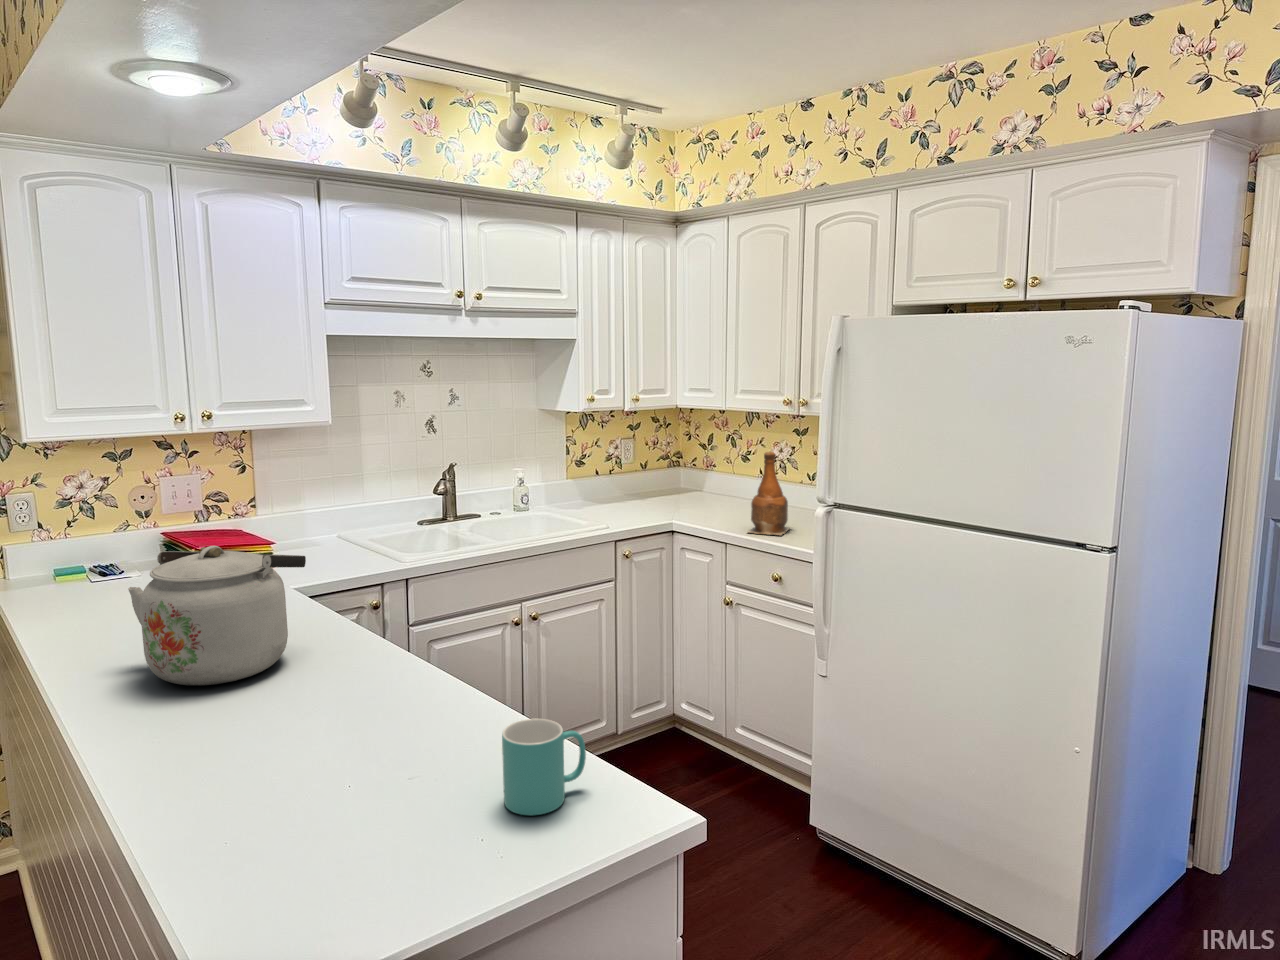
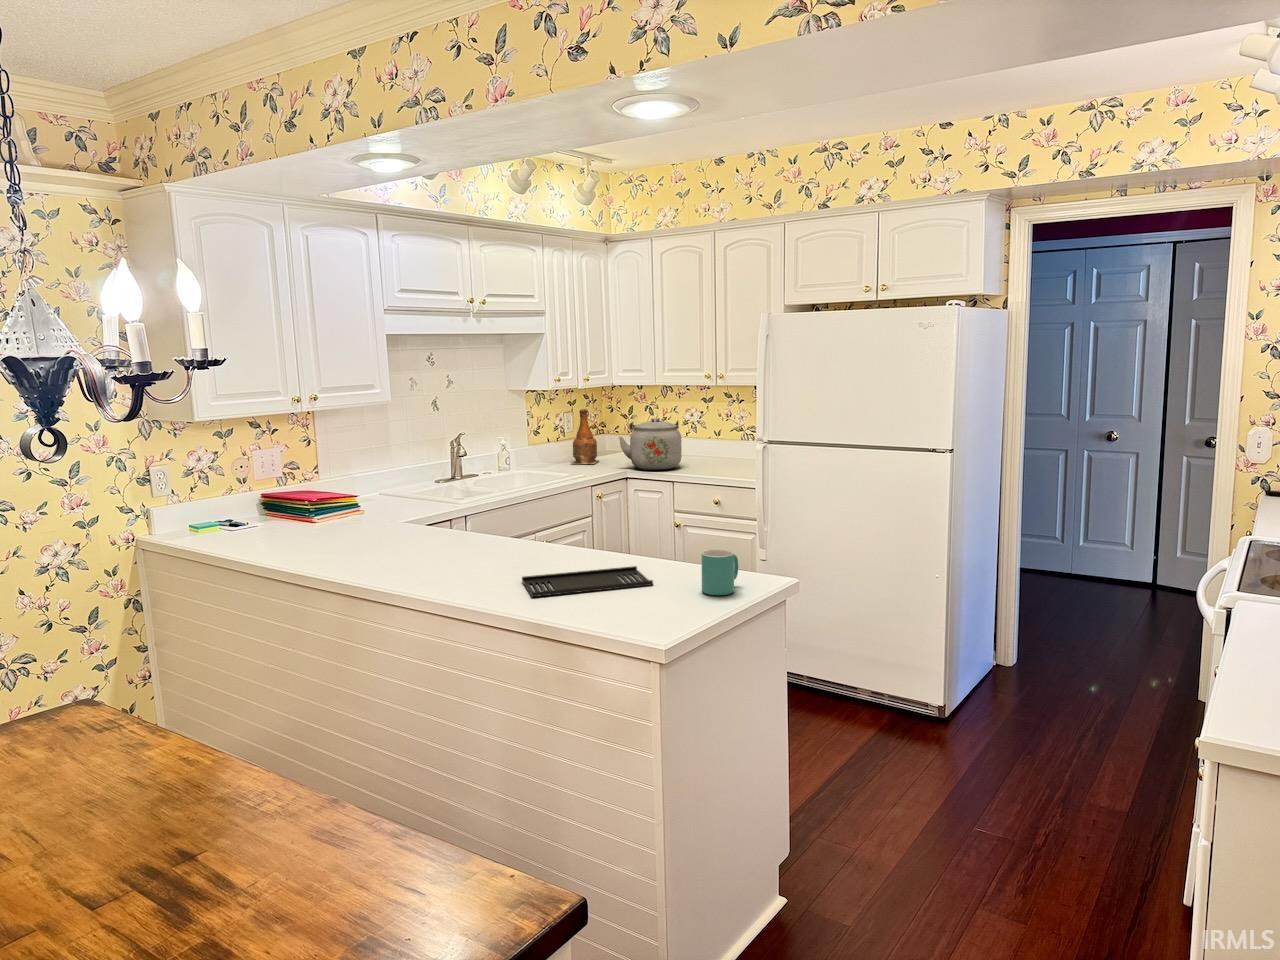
bottle: present [749,452,790,535] -> present [572,409,599,464]
kettle: present [128,546,306,686] -> present [619,418,682,470]
tray: none [228,714,466,770] -> present [522,566,653,597]

